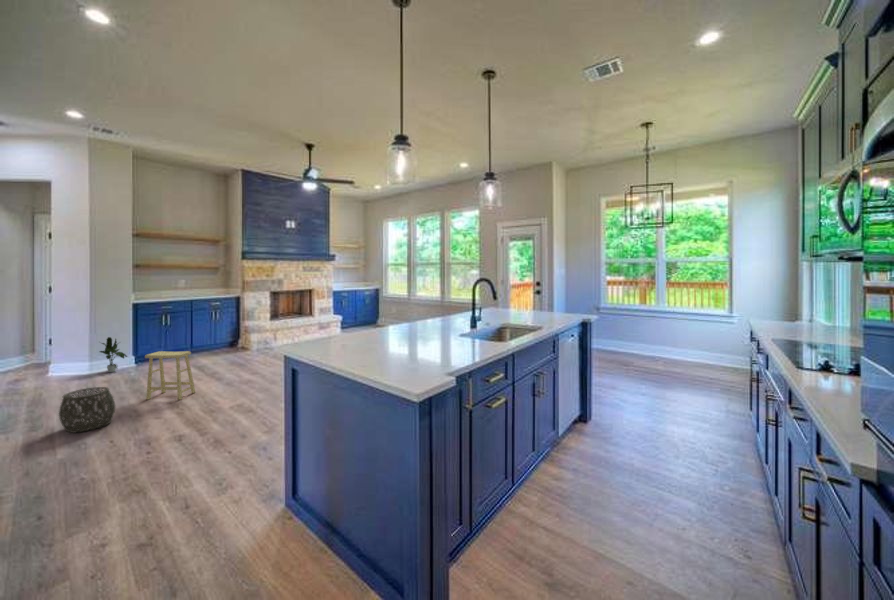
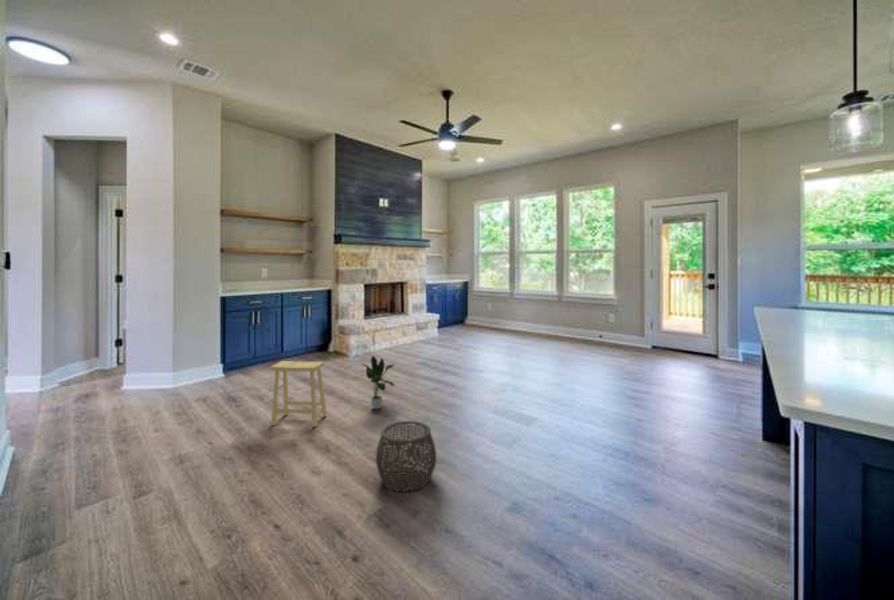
potted plant: present [100,337,127,372] -> present [364,356,394,409]
woven basket: present [59,387,115,432] -> present [376,421,436,492]

